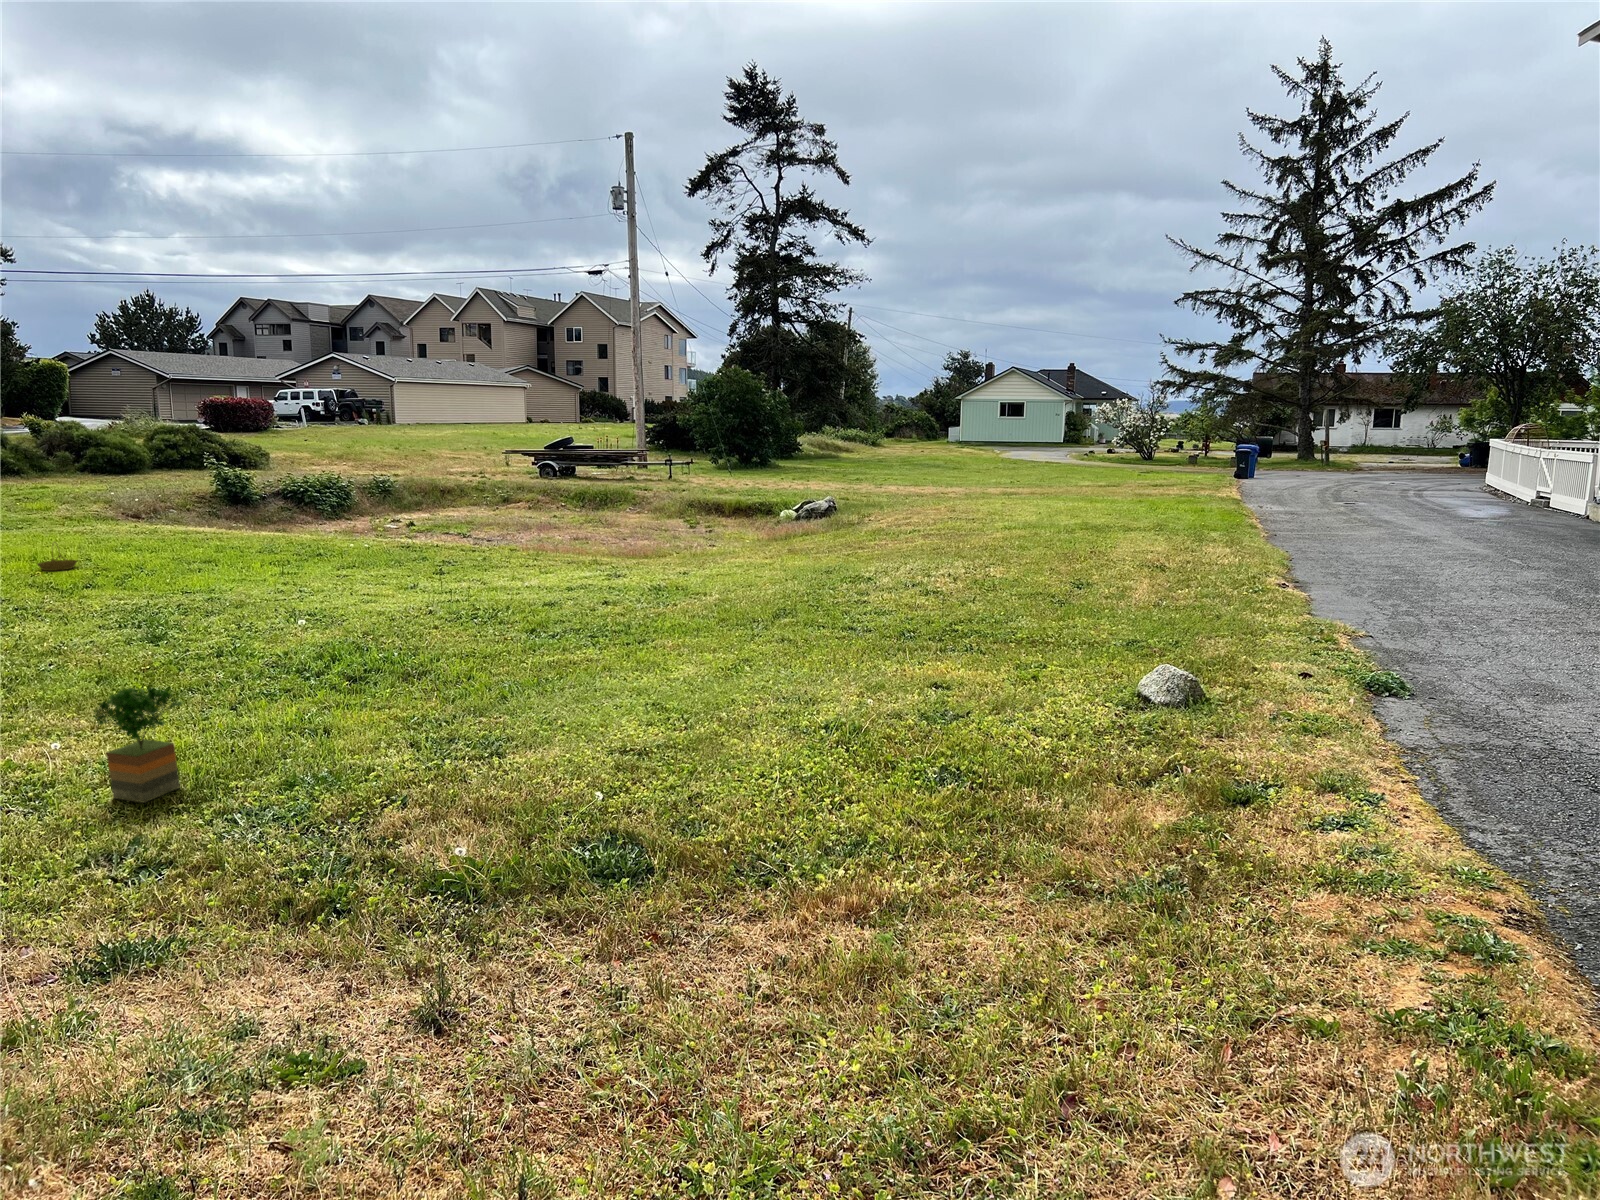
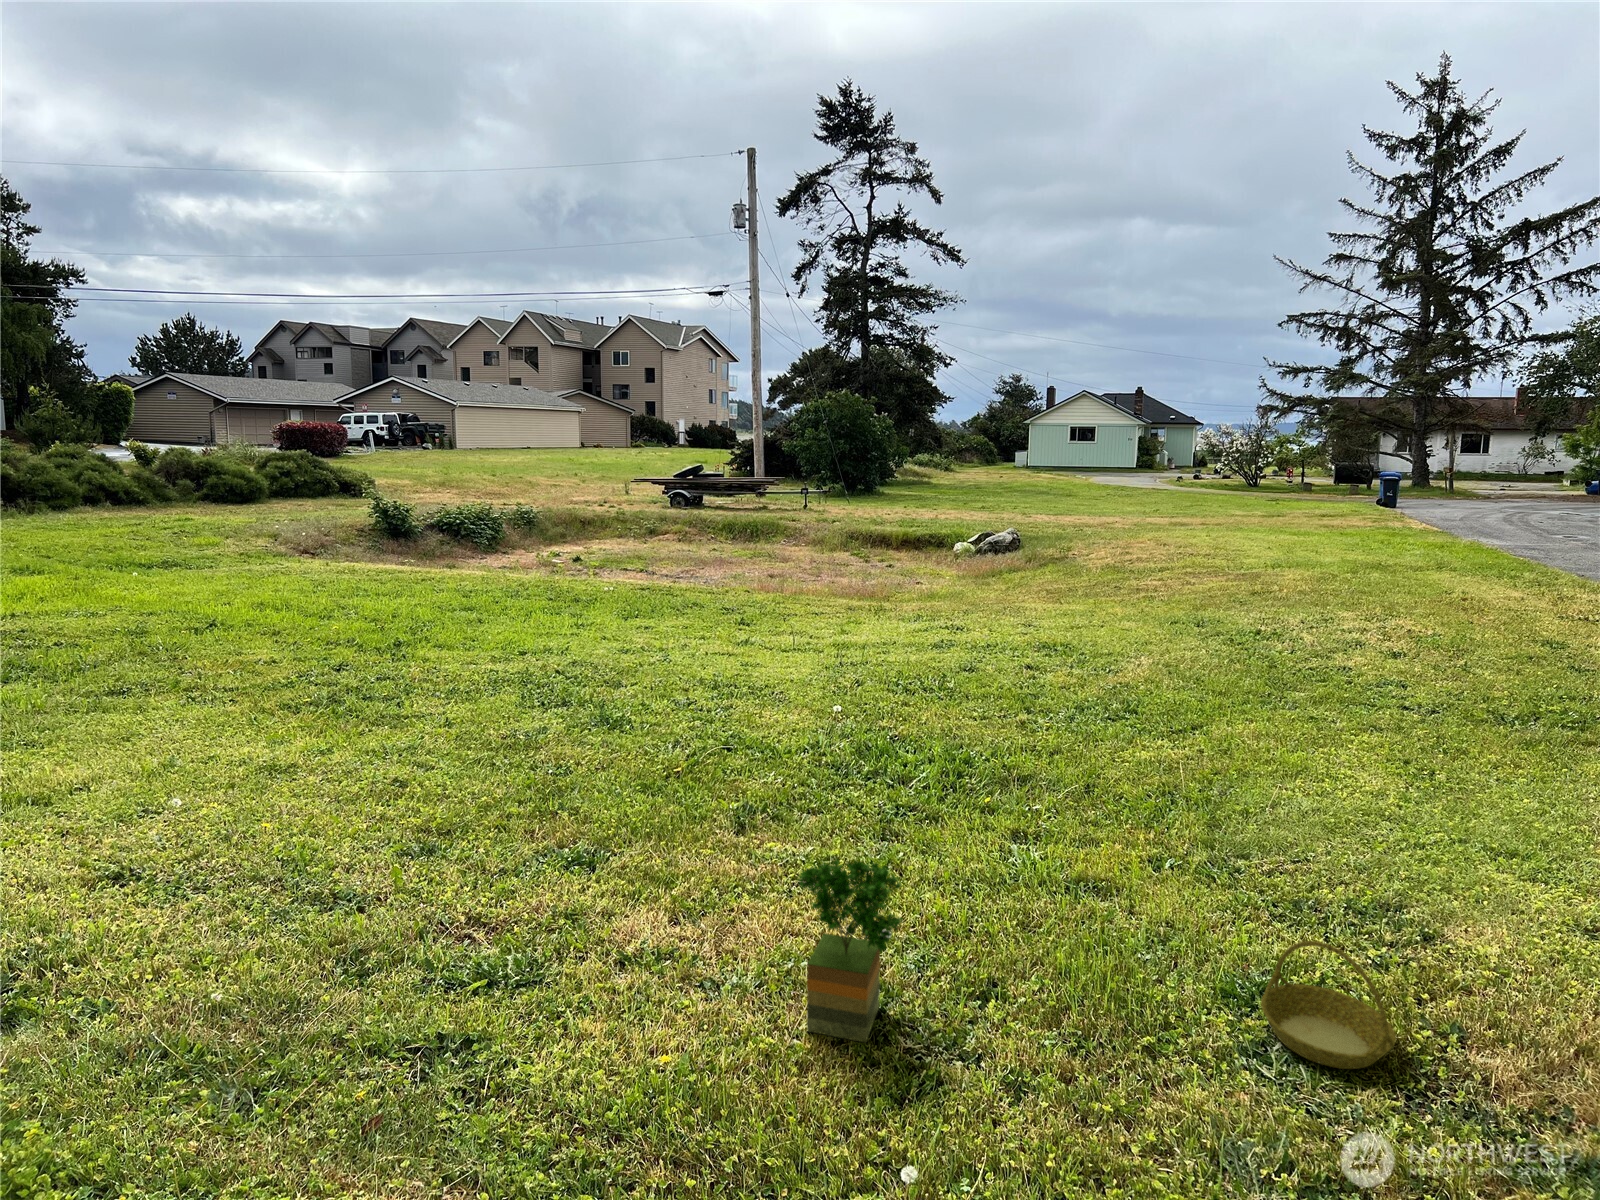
basket: present [37,542,77,571] -> present [1261,941,1396,1069]

